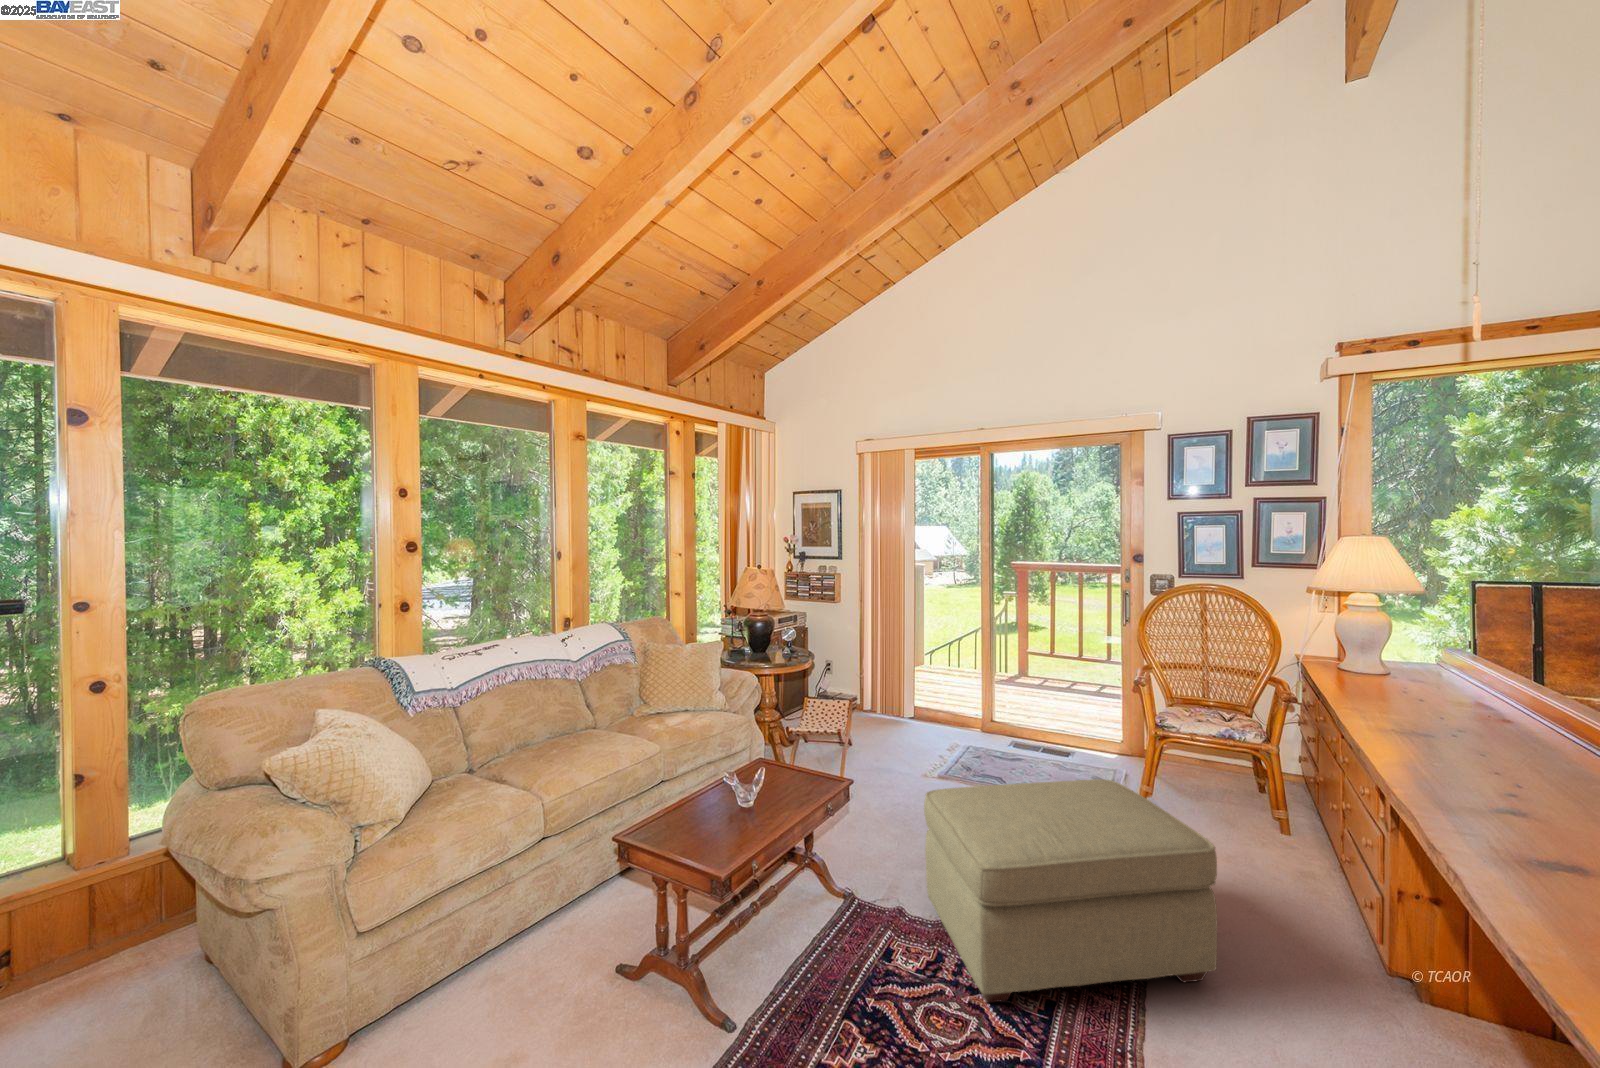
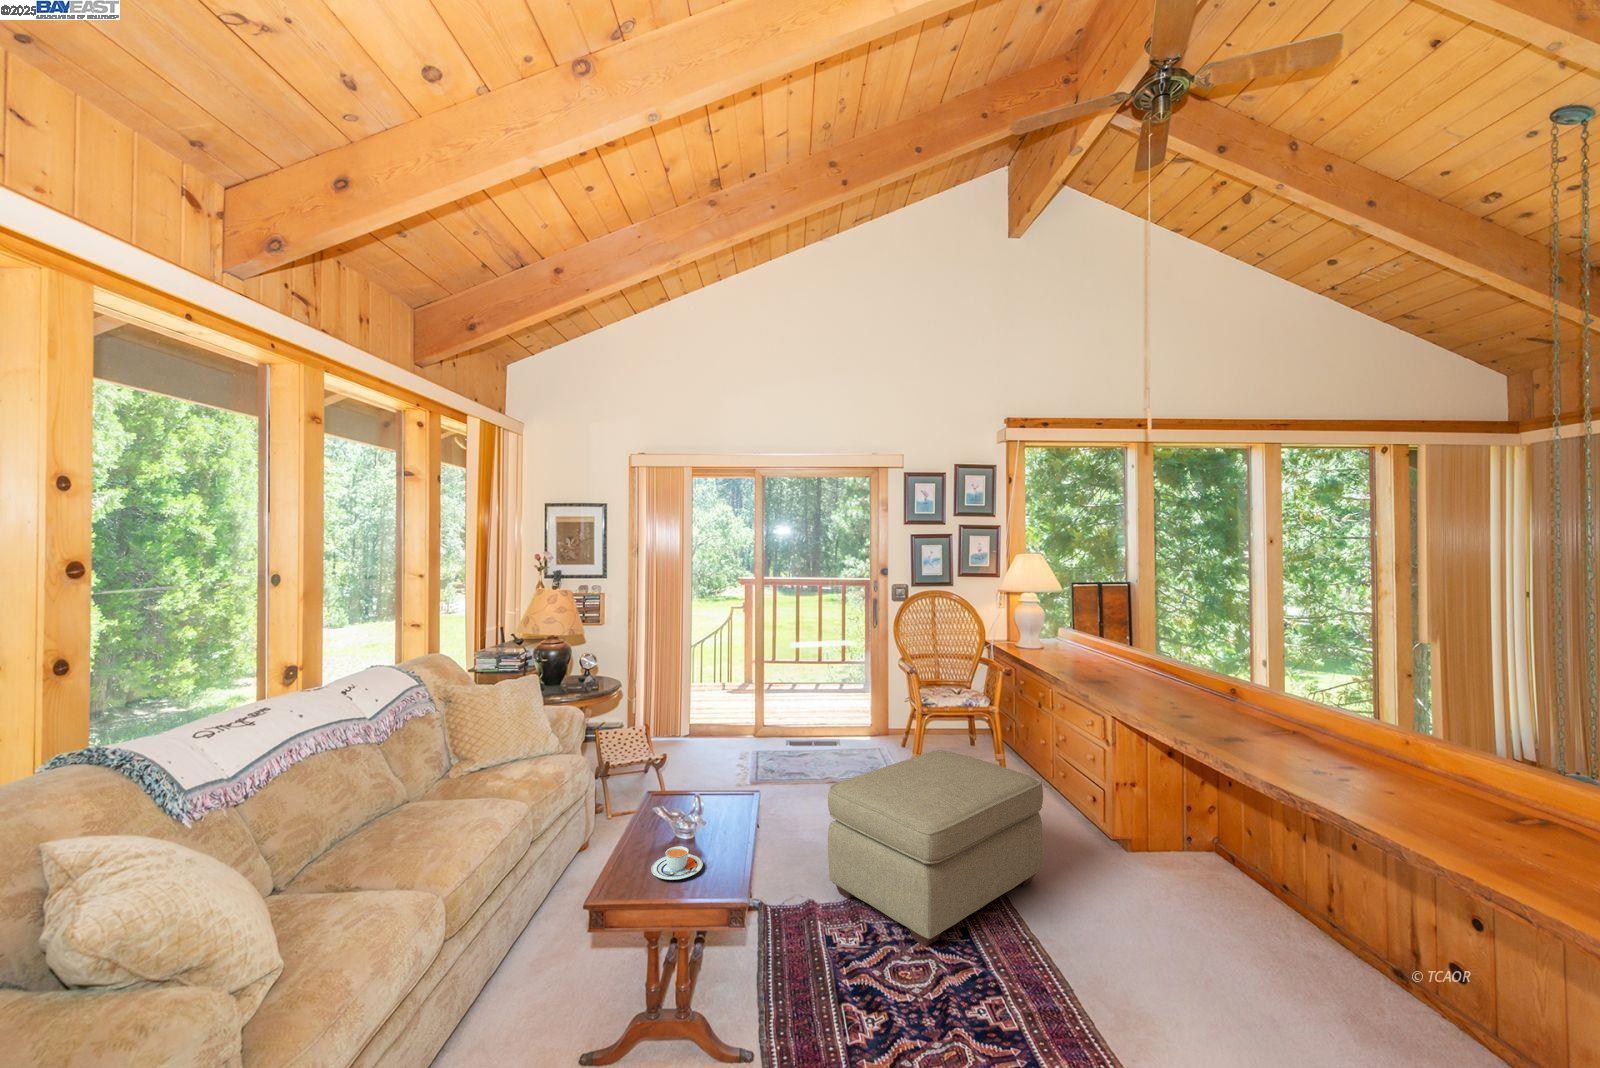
teacup: none [673,808,722,838] -> present [651,846,703,880]

